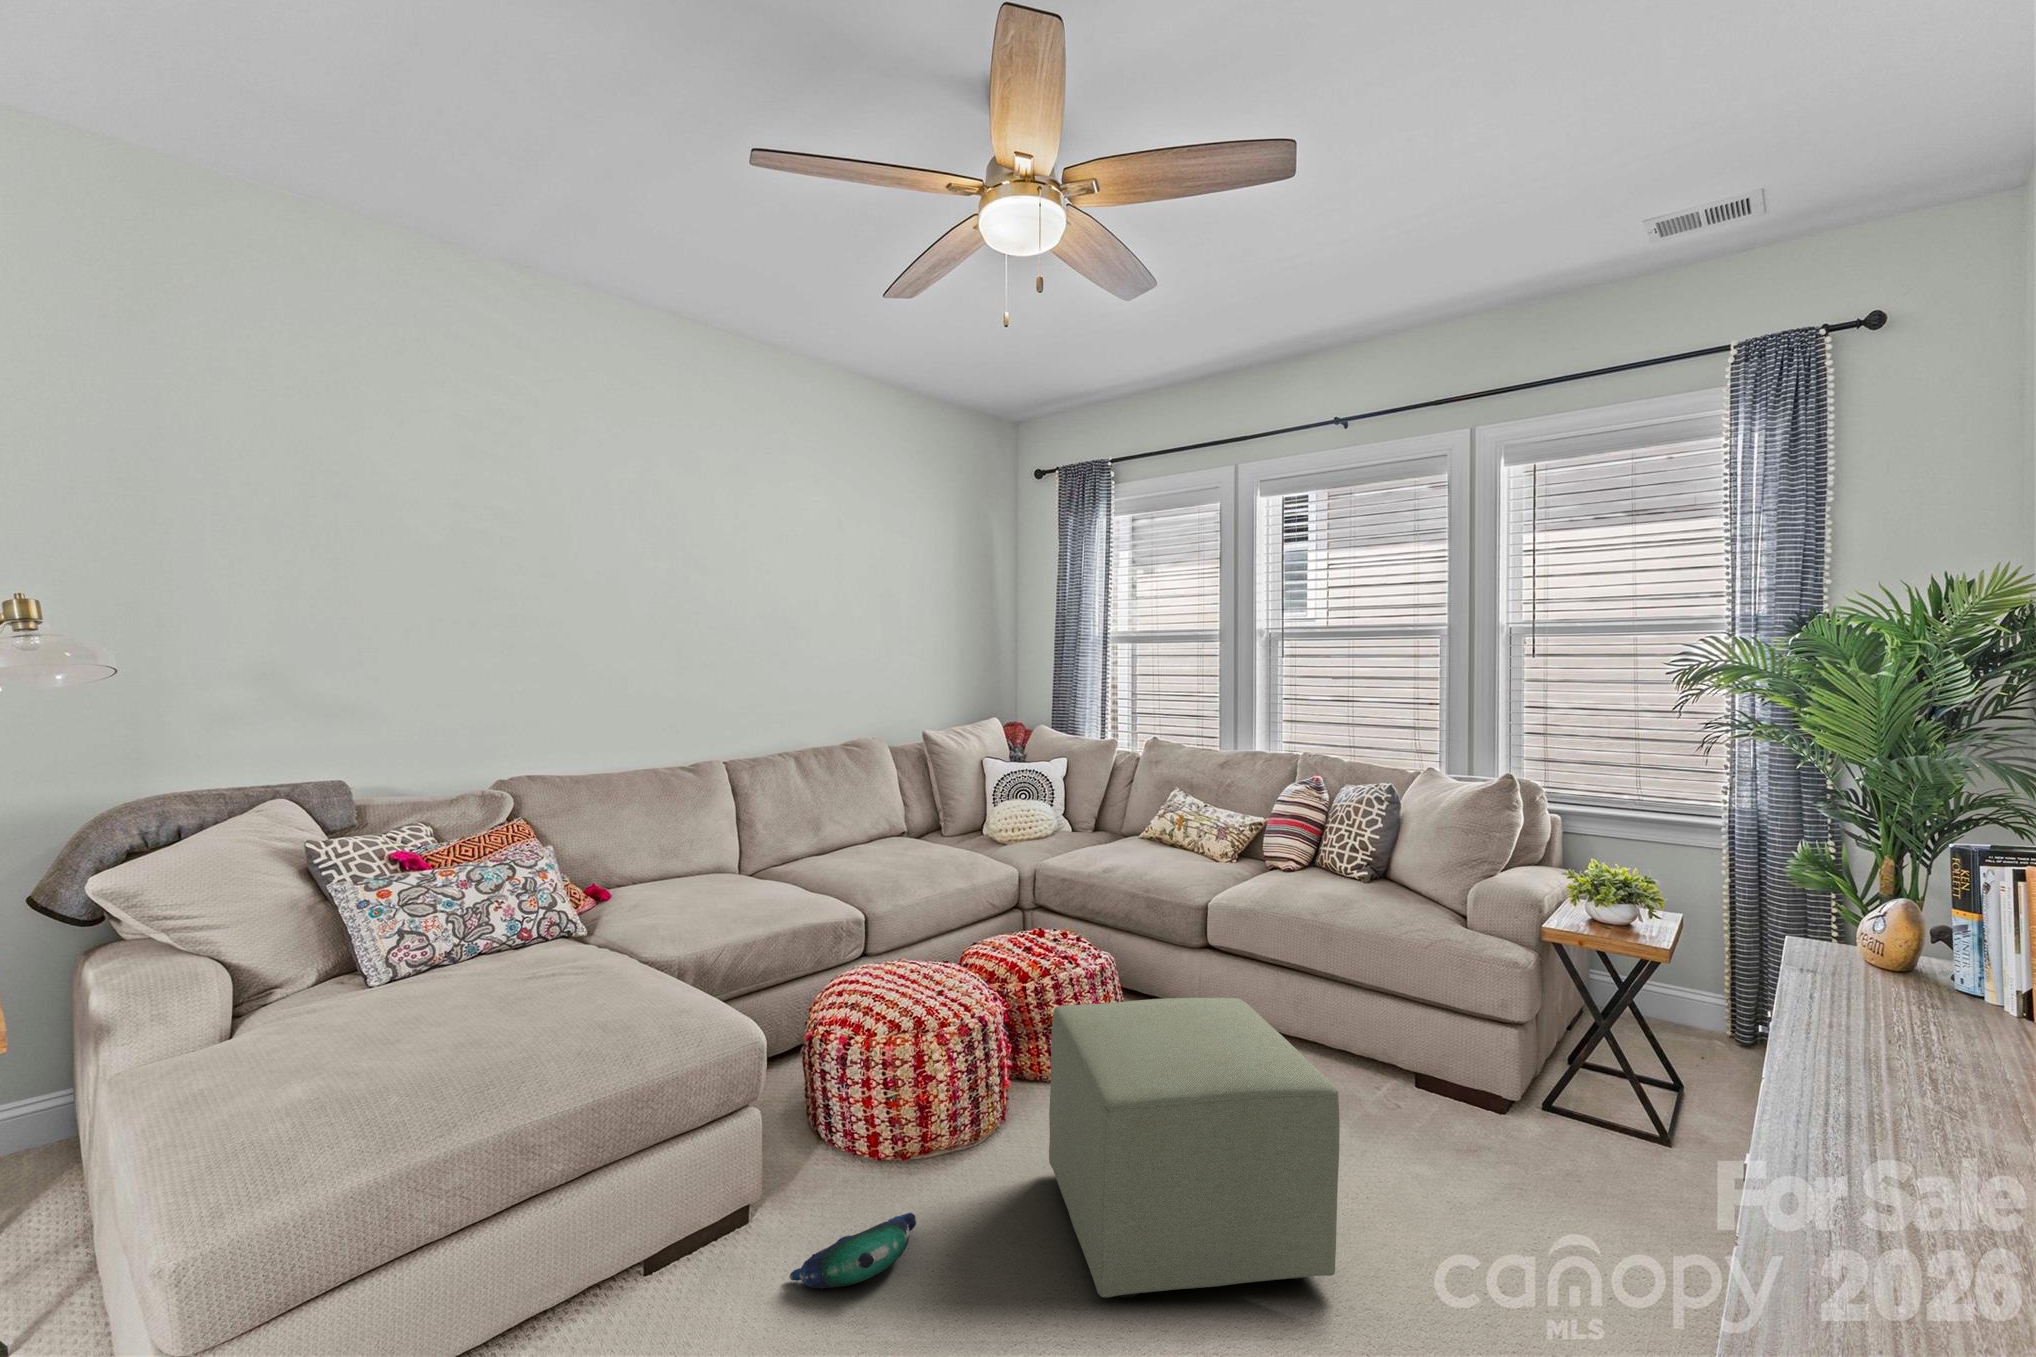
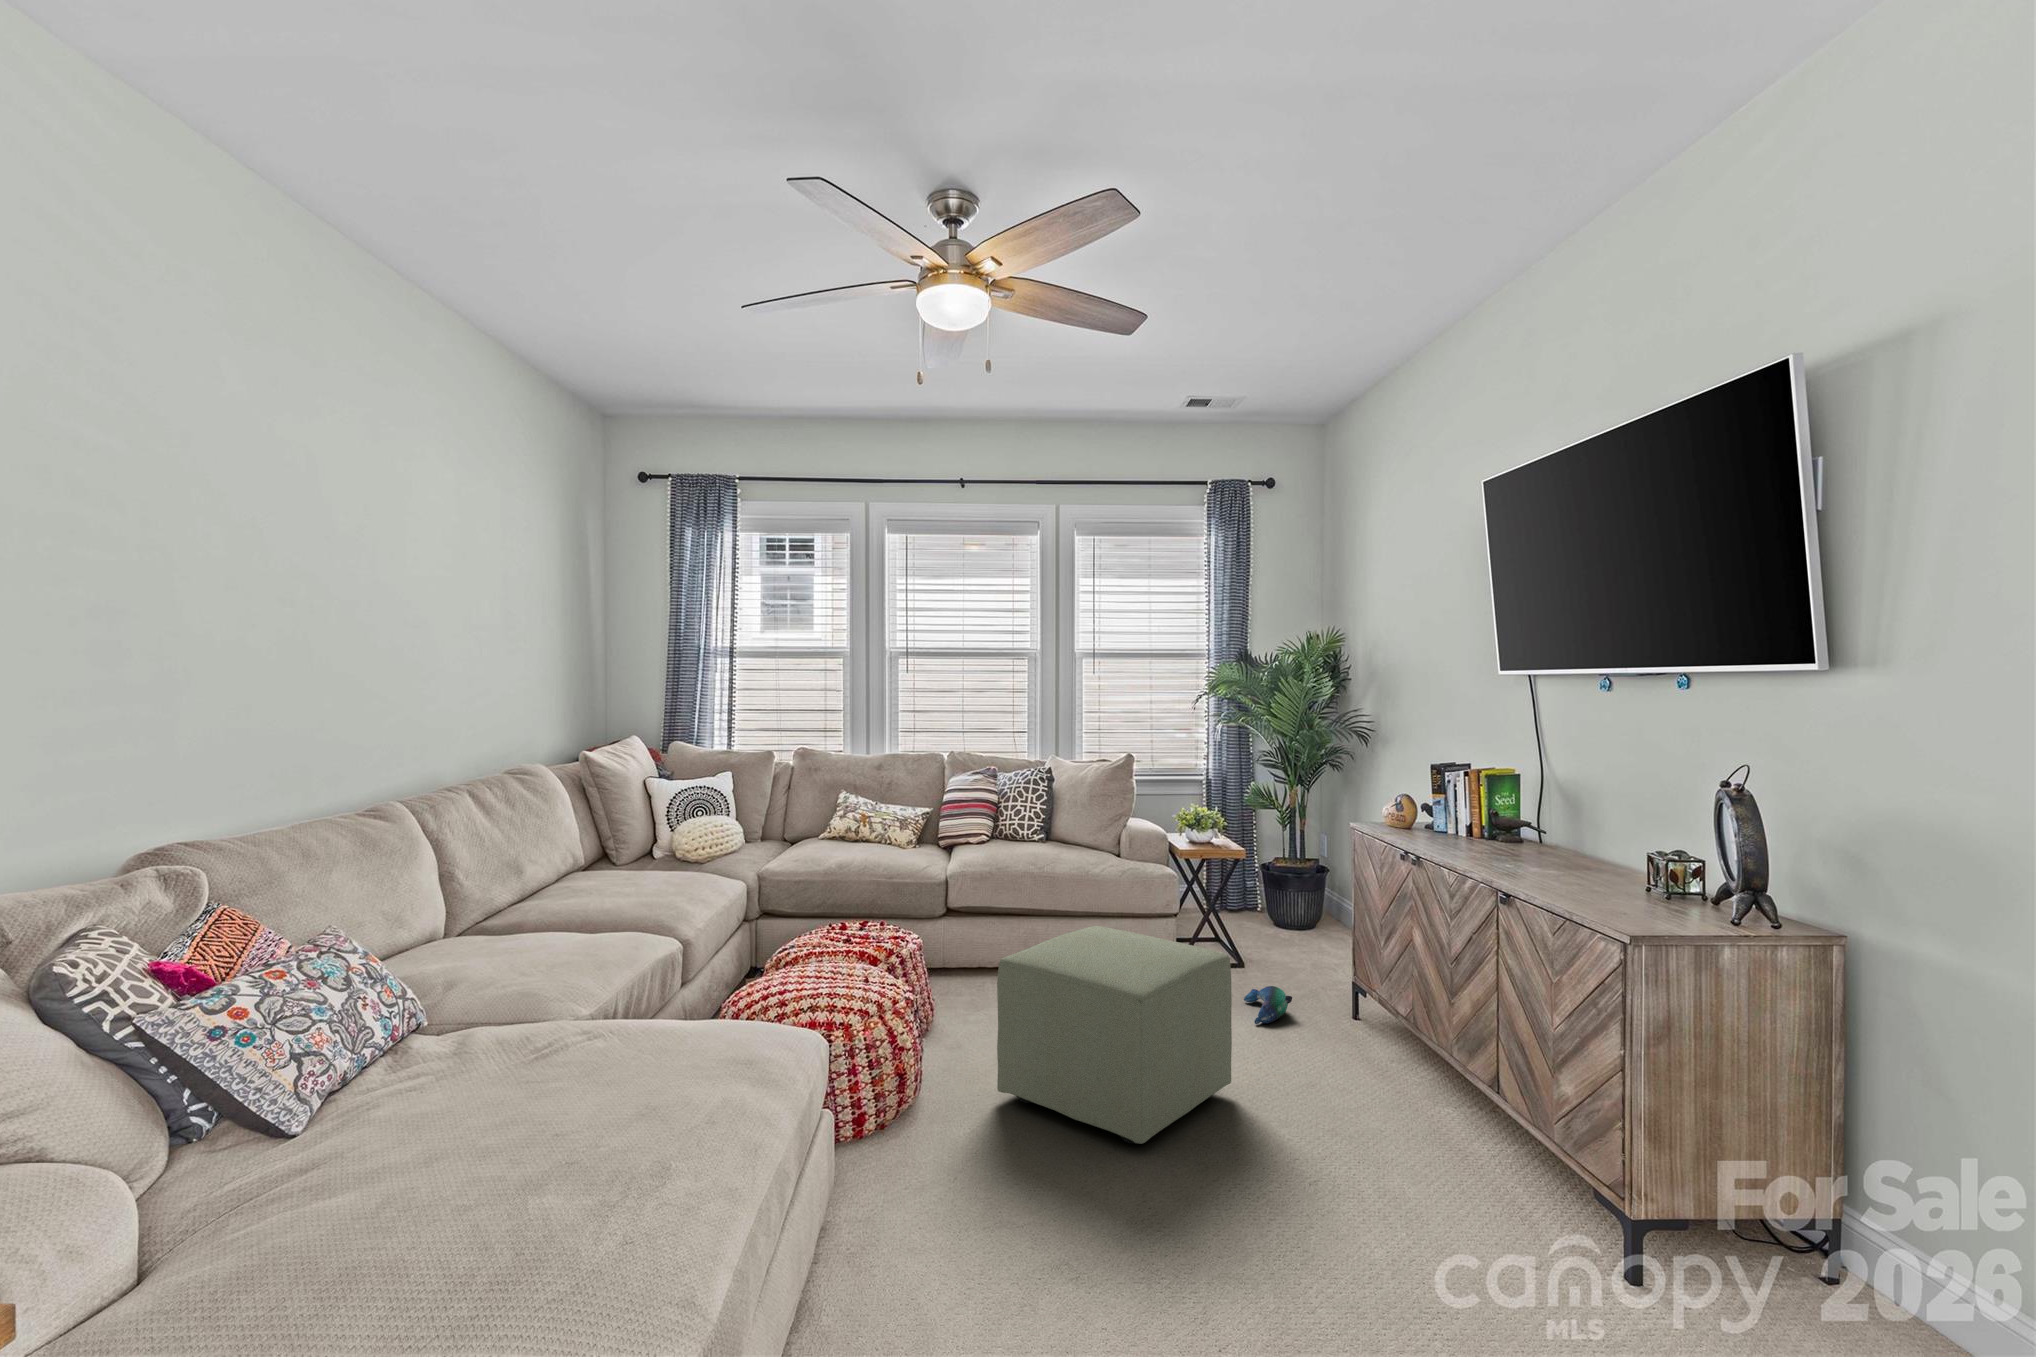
plush toy: present [790,1213,917,1290] -> present [1244,986,1292,1024]

